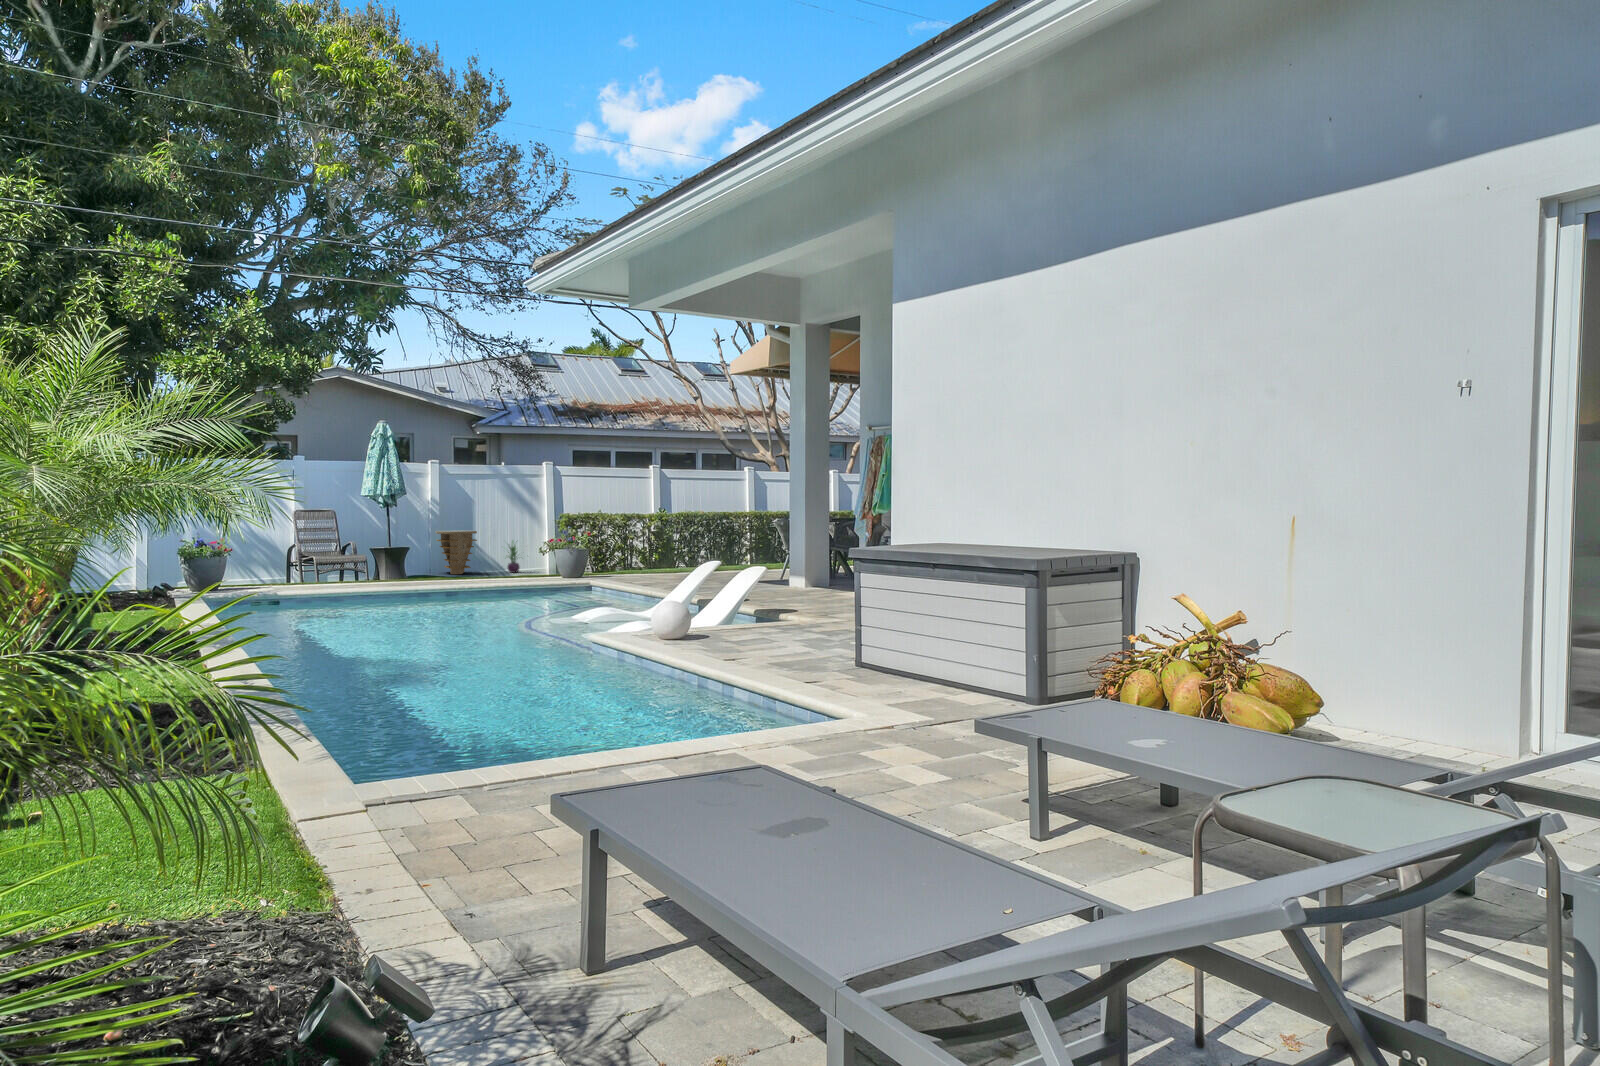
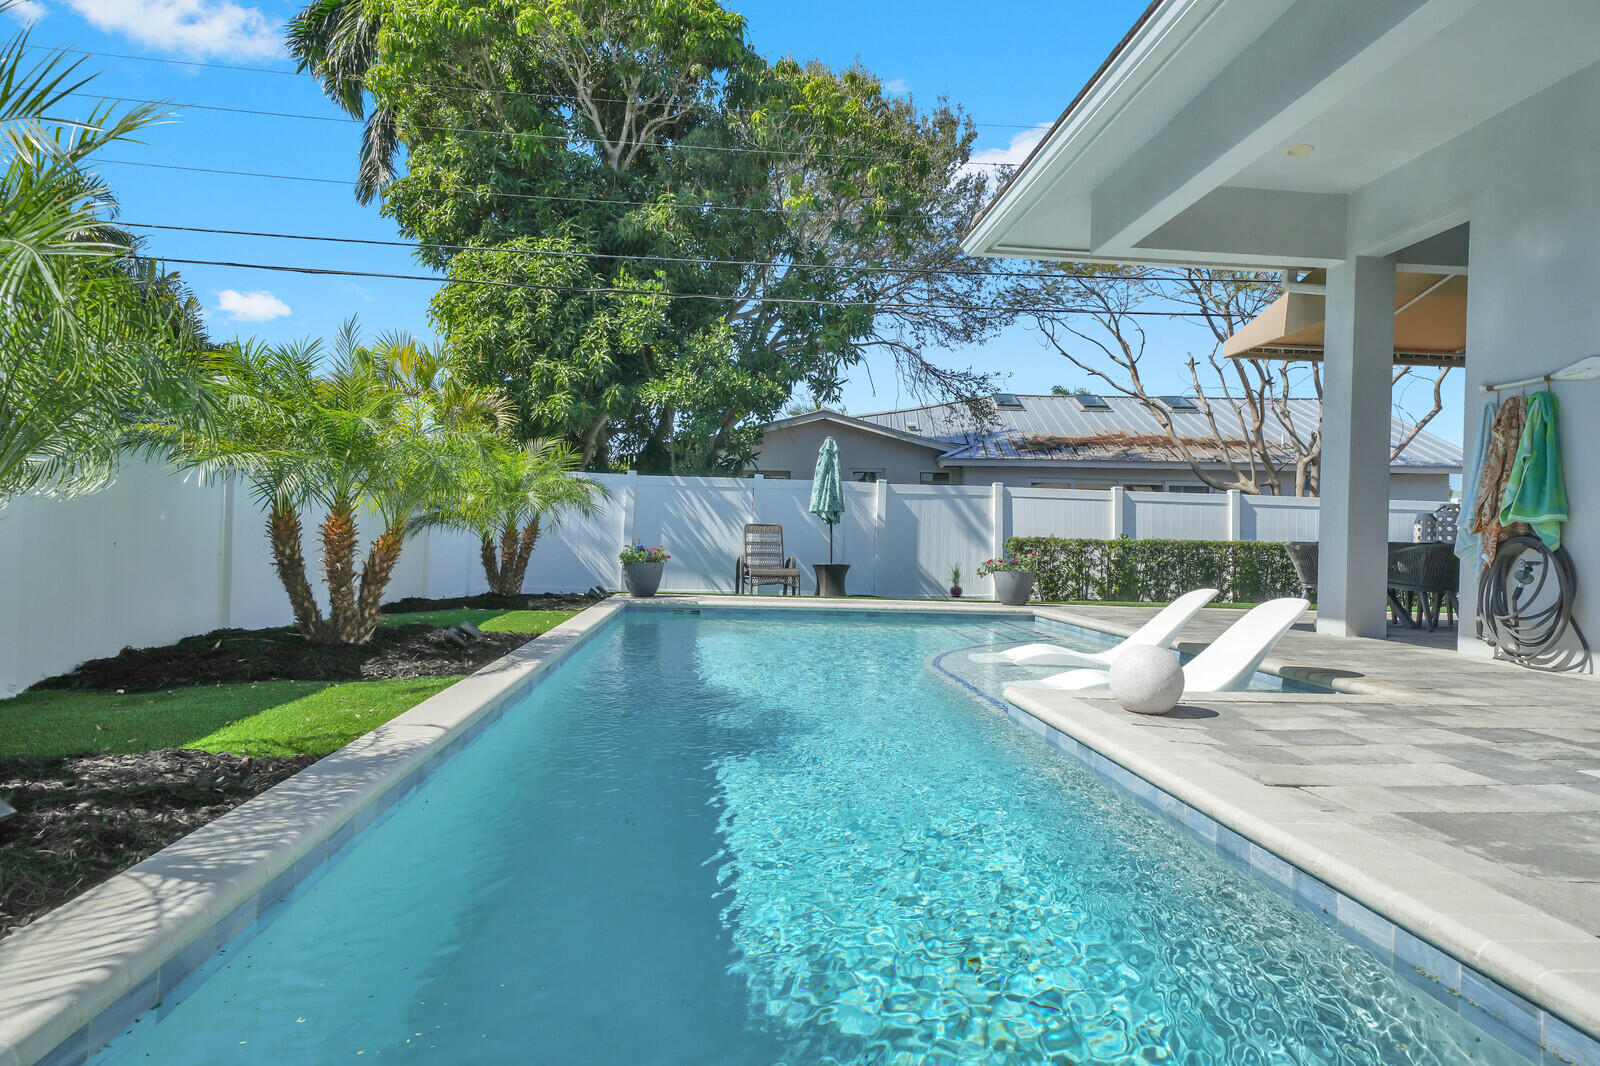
side table: present [435,530,477,574] -> none [880,551,919,595]

